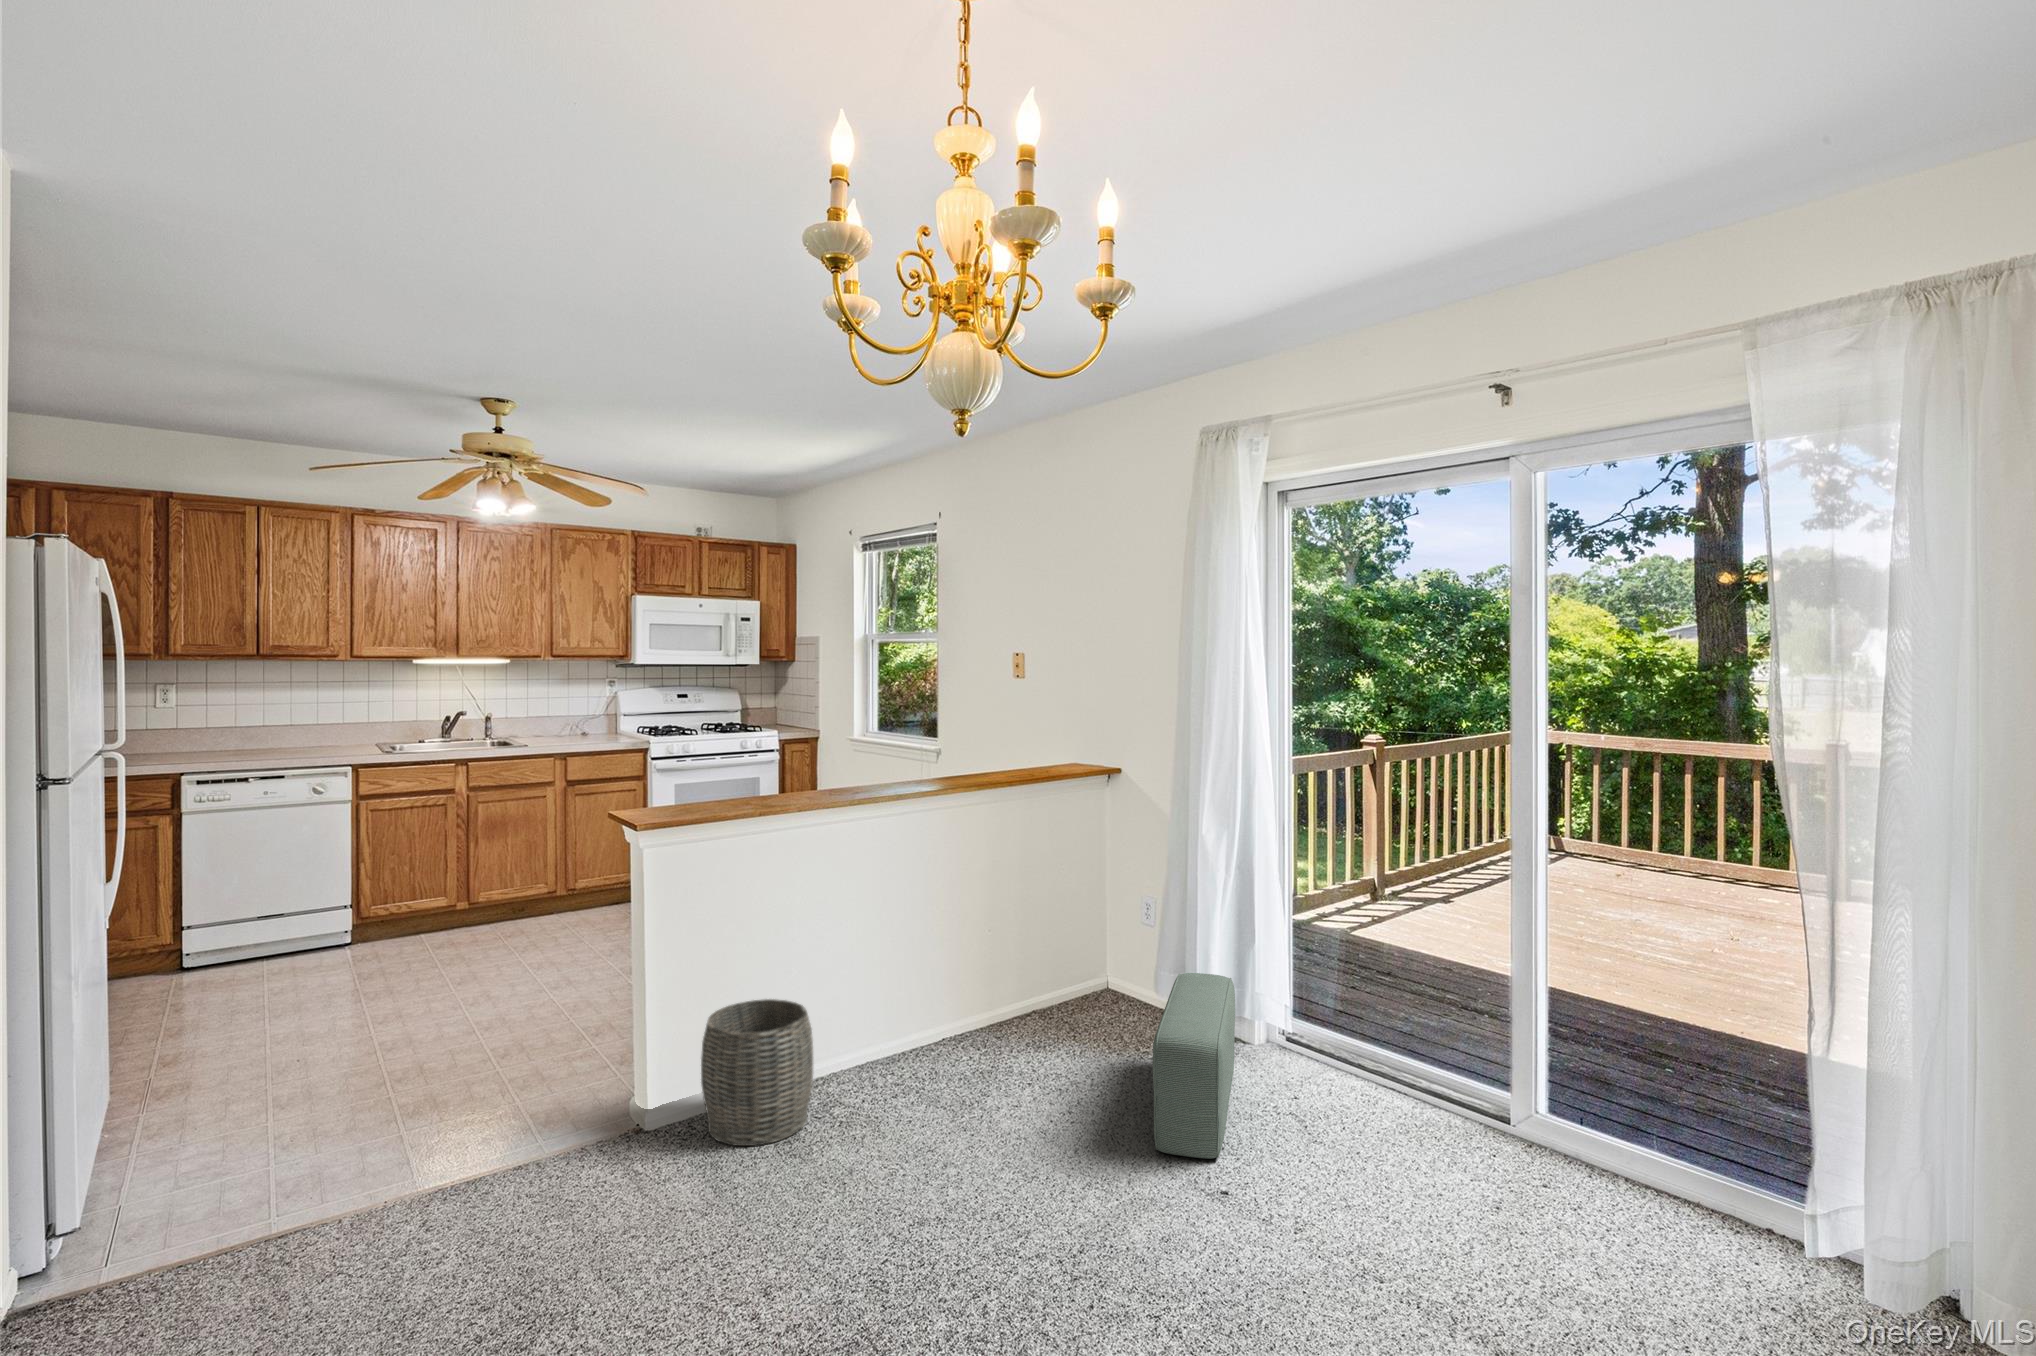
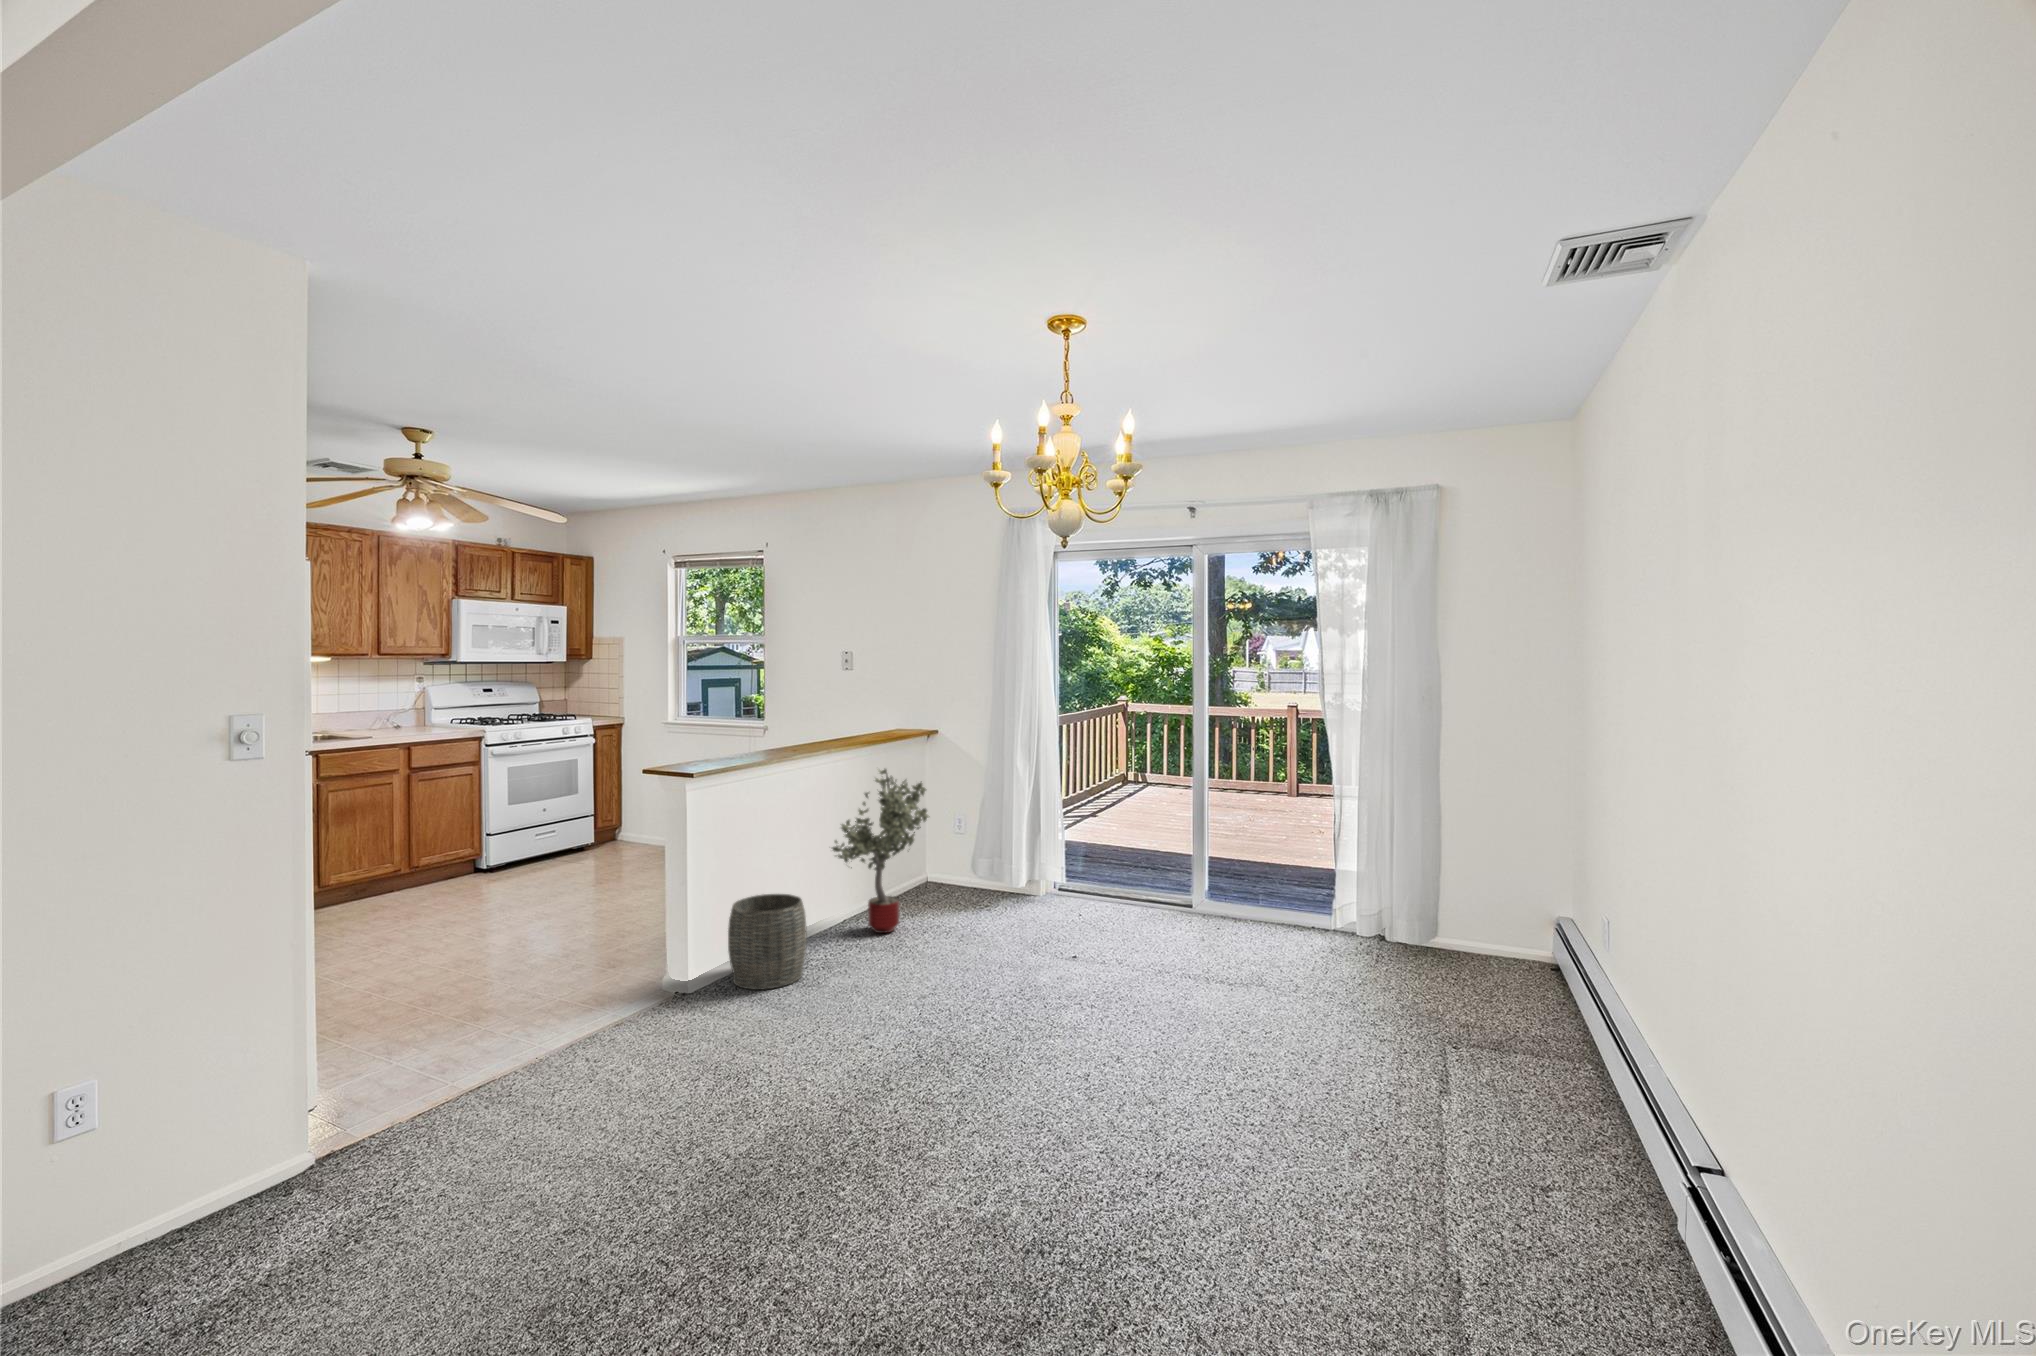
potted tree: none [885,824,1058,1074] -> present [832,769,930,933]
pouf: present [1153,973,1235,1159] -> none [1005,851,1065,948]

